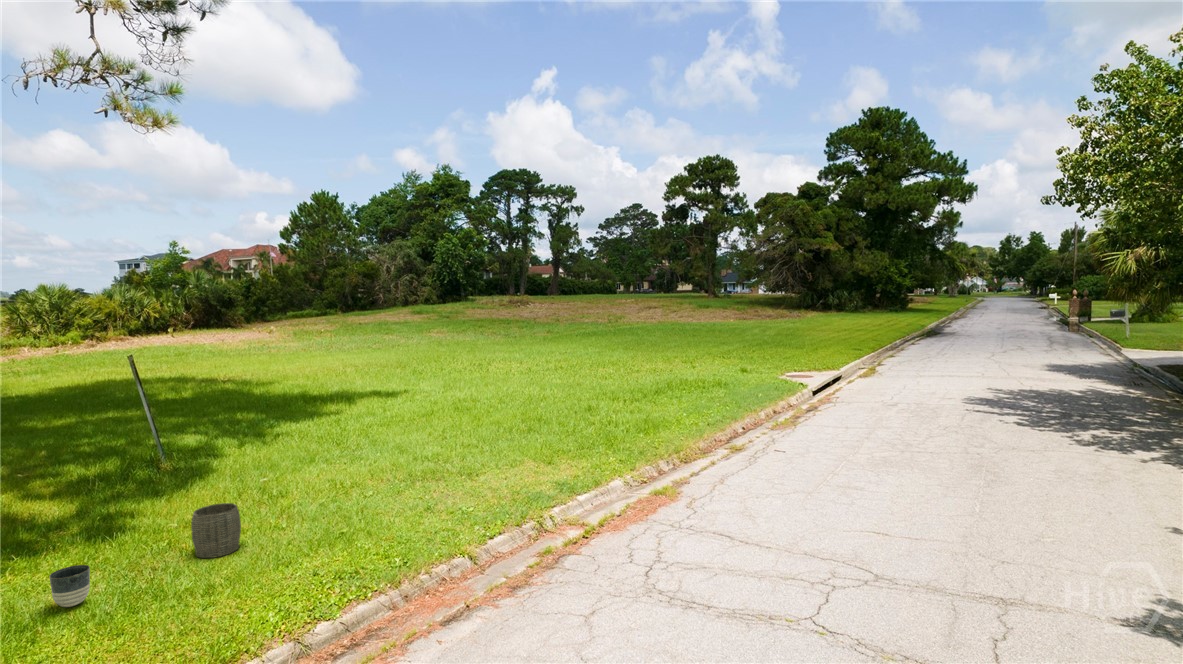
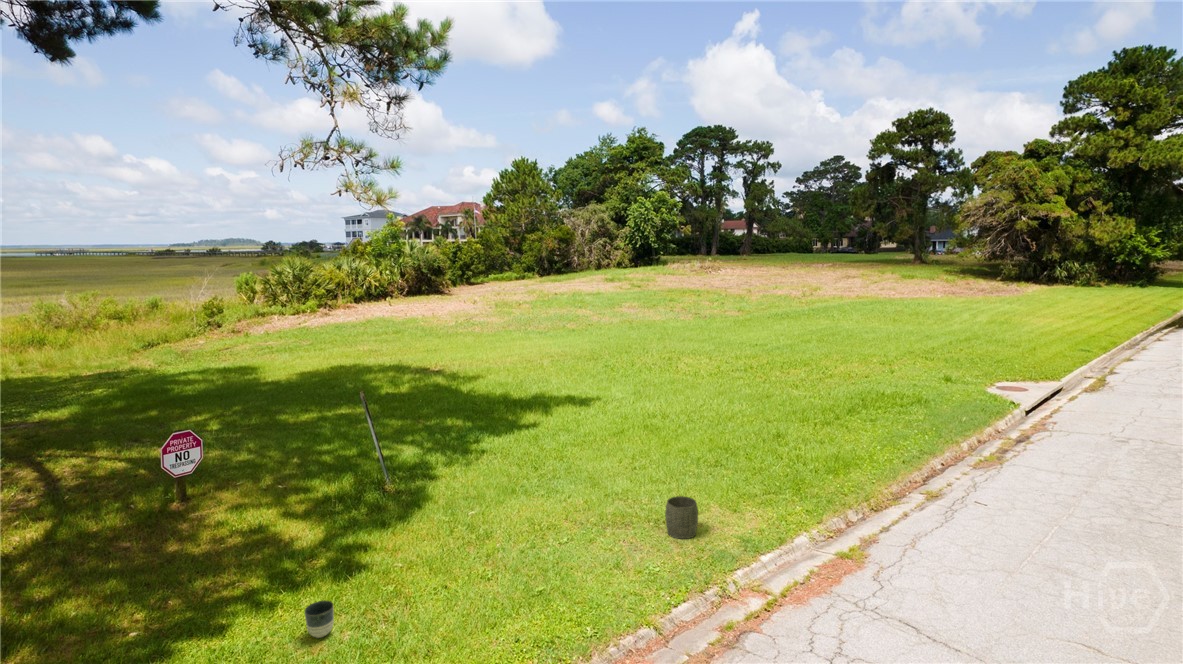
woven basket: present [191,503,241,558] -> present [665,496,698,539]

